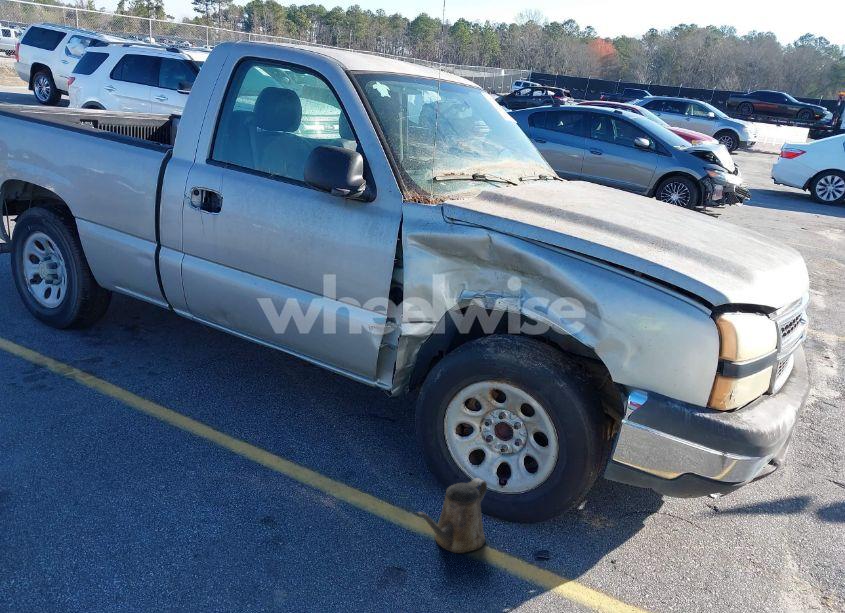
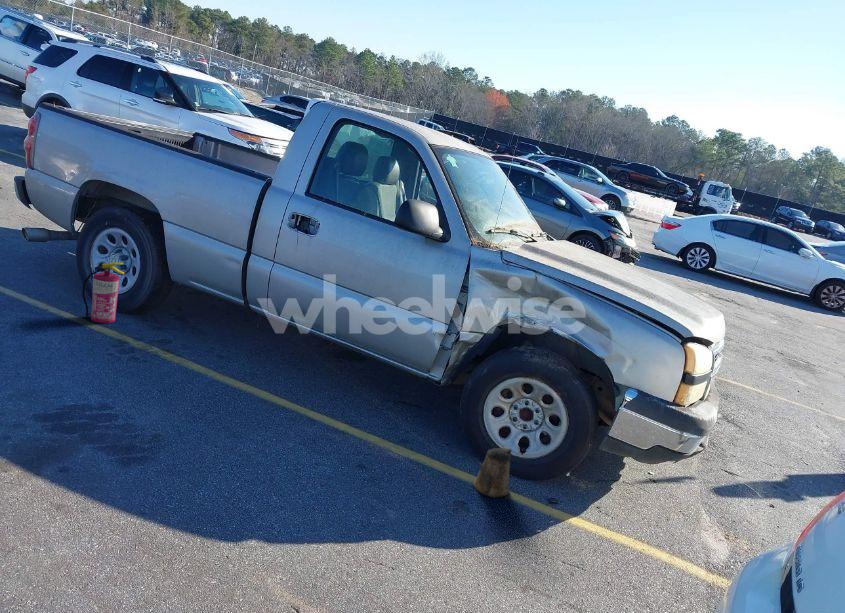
fire extinguisher: none [12,272,57,344] -> present [83,262,124,323]

